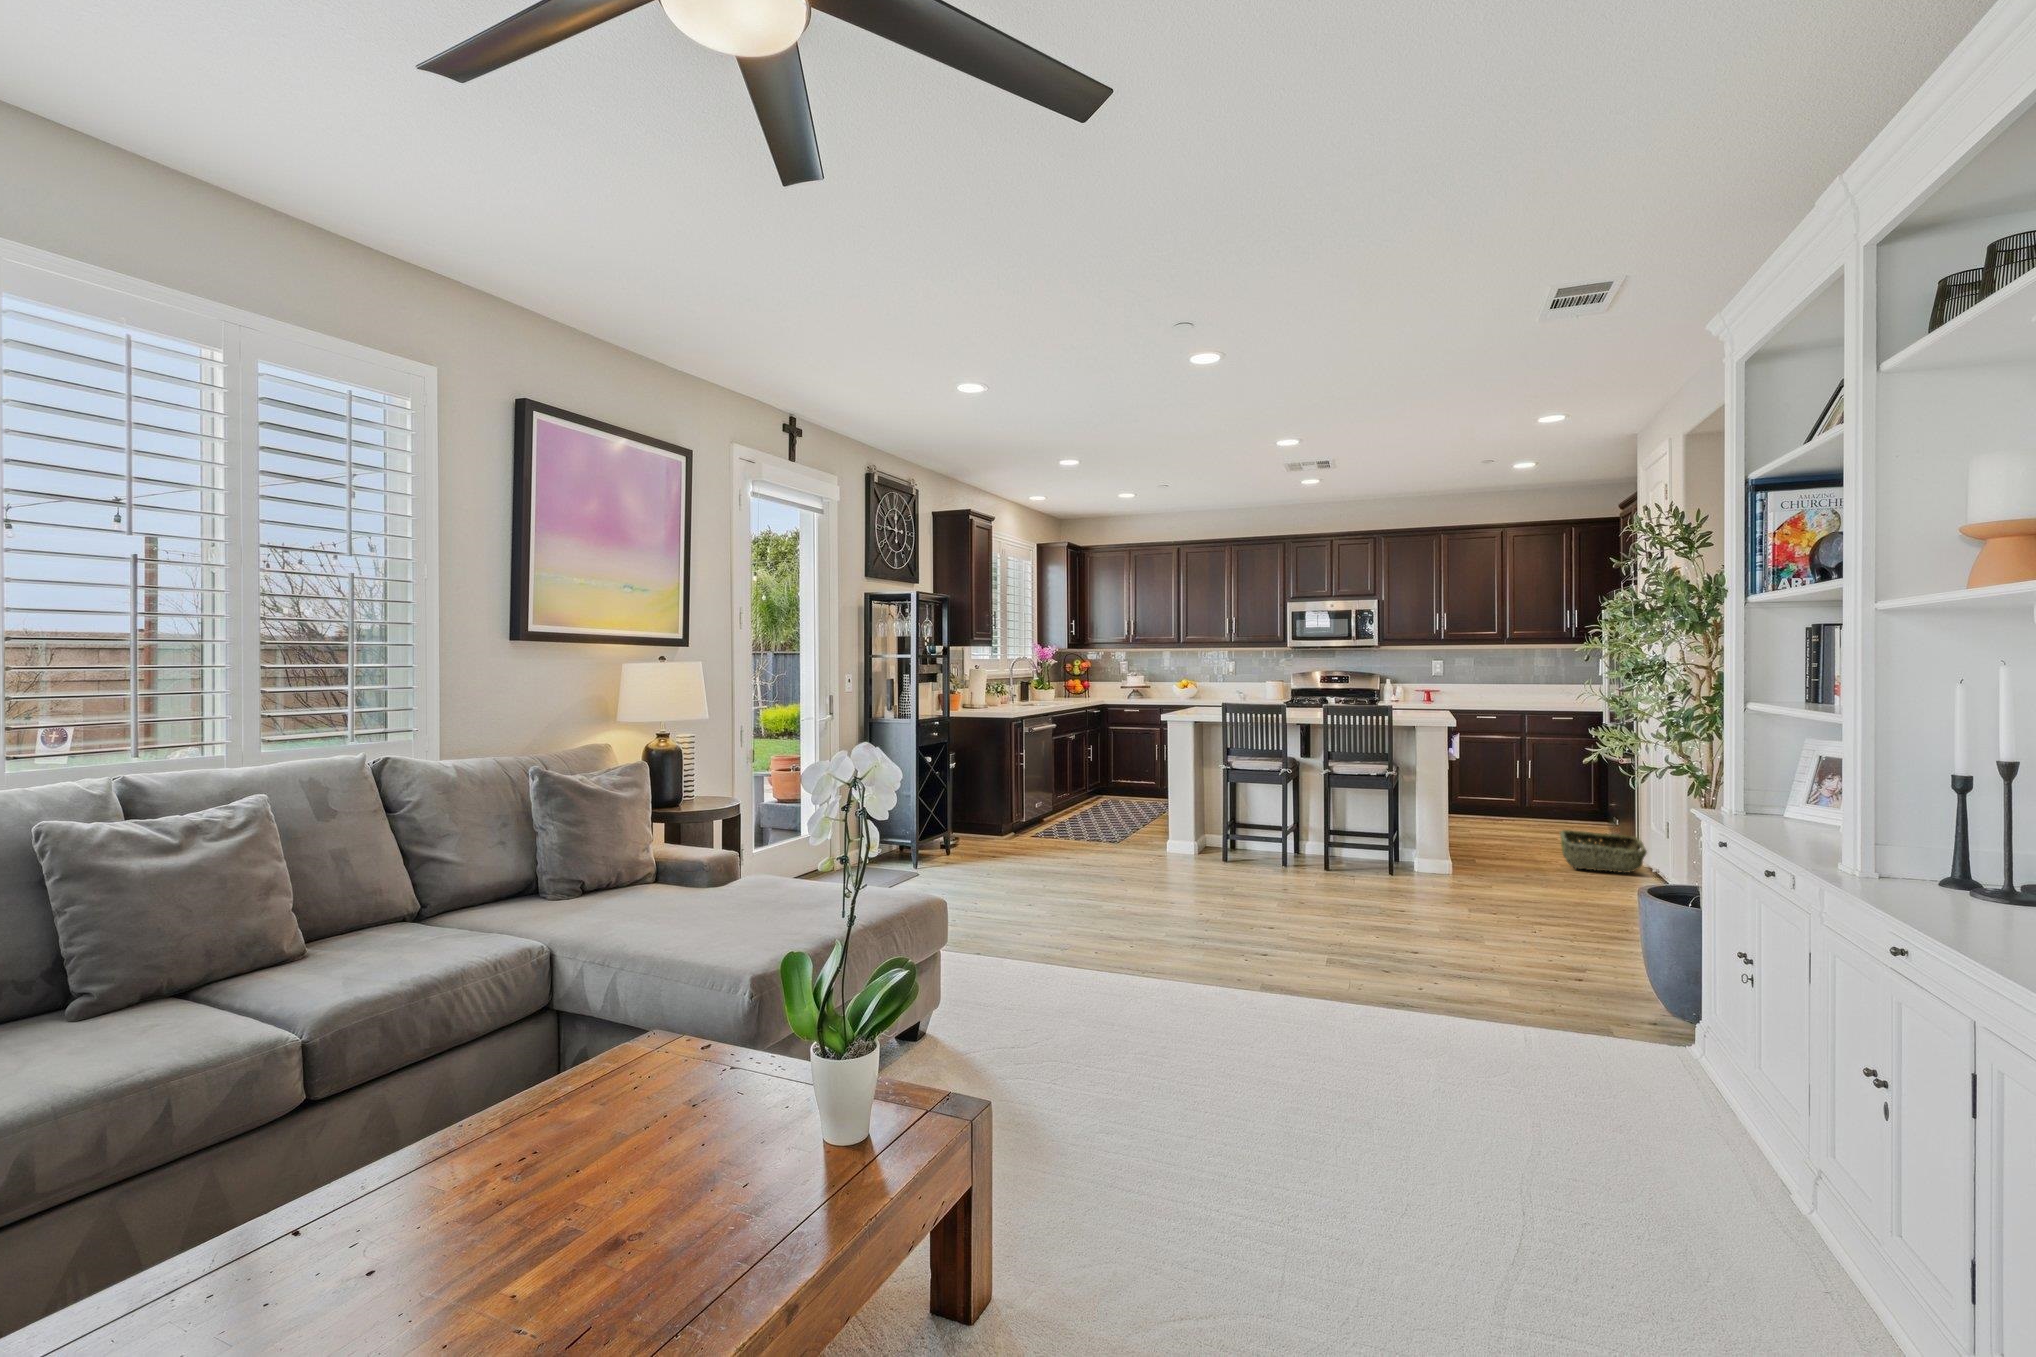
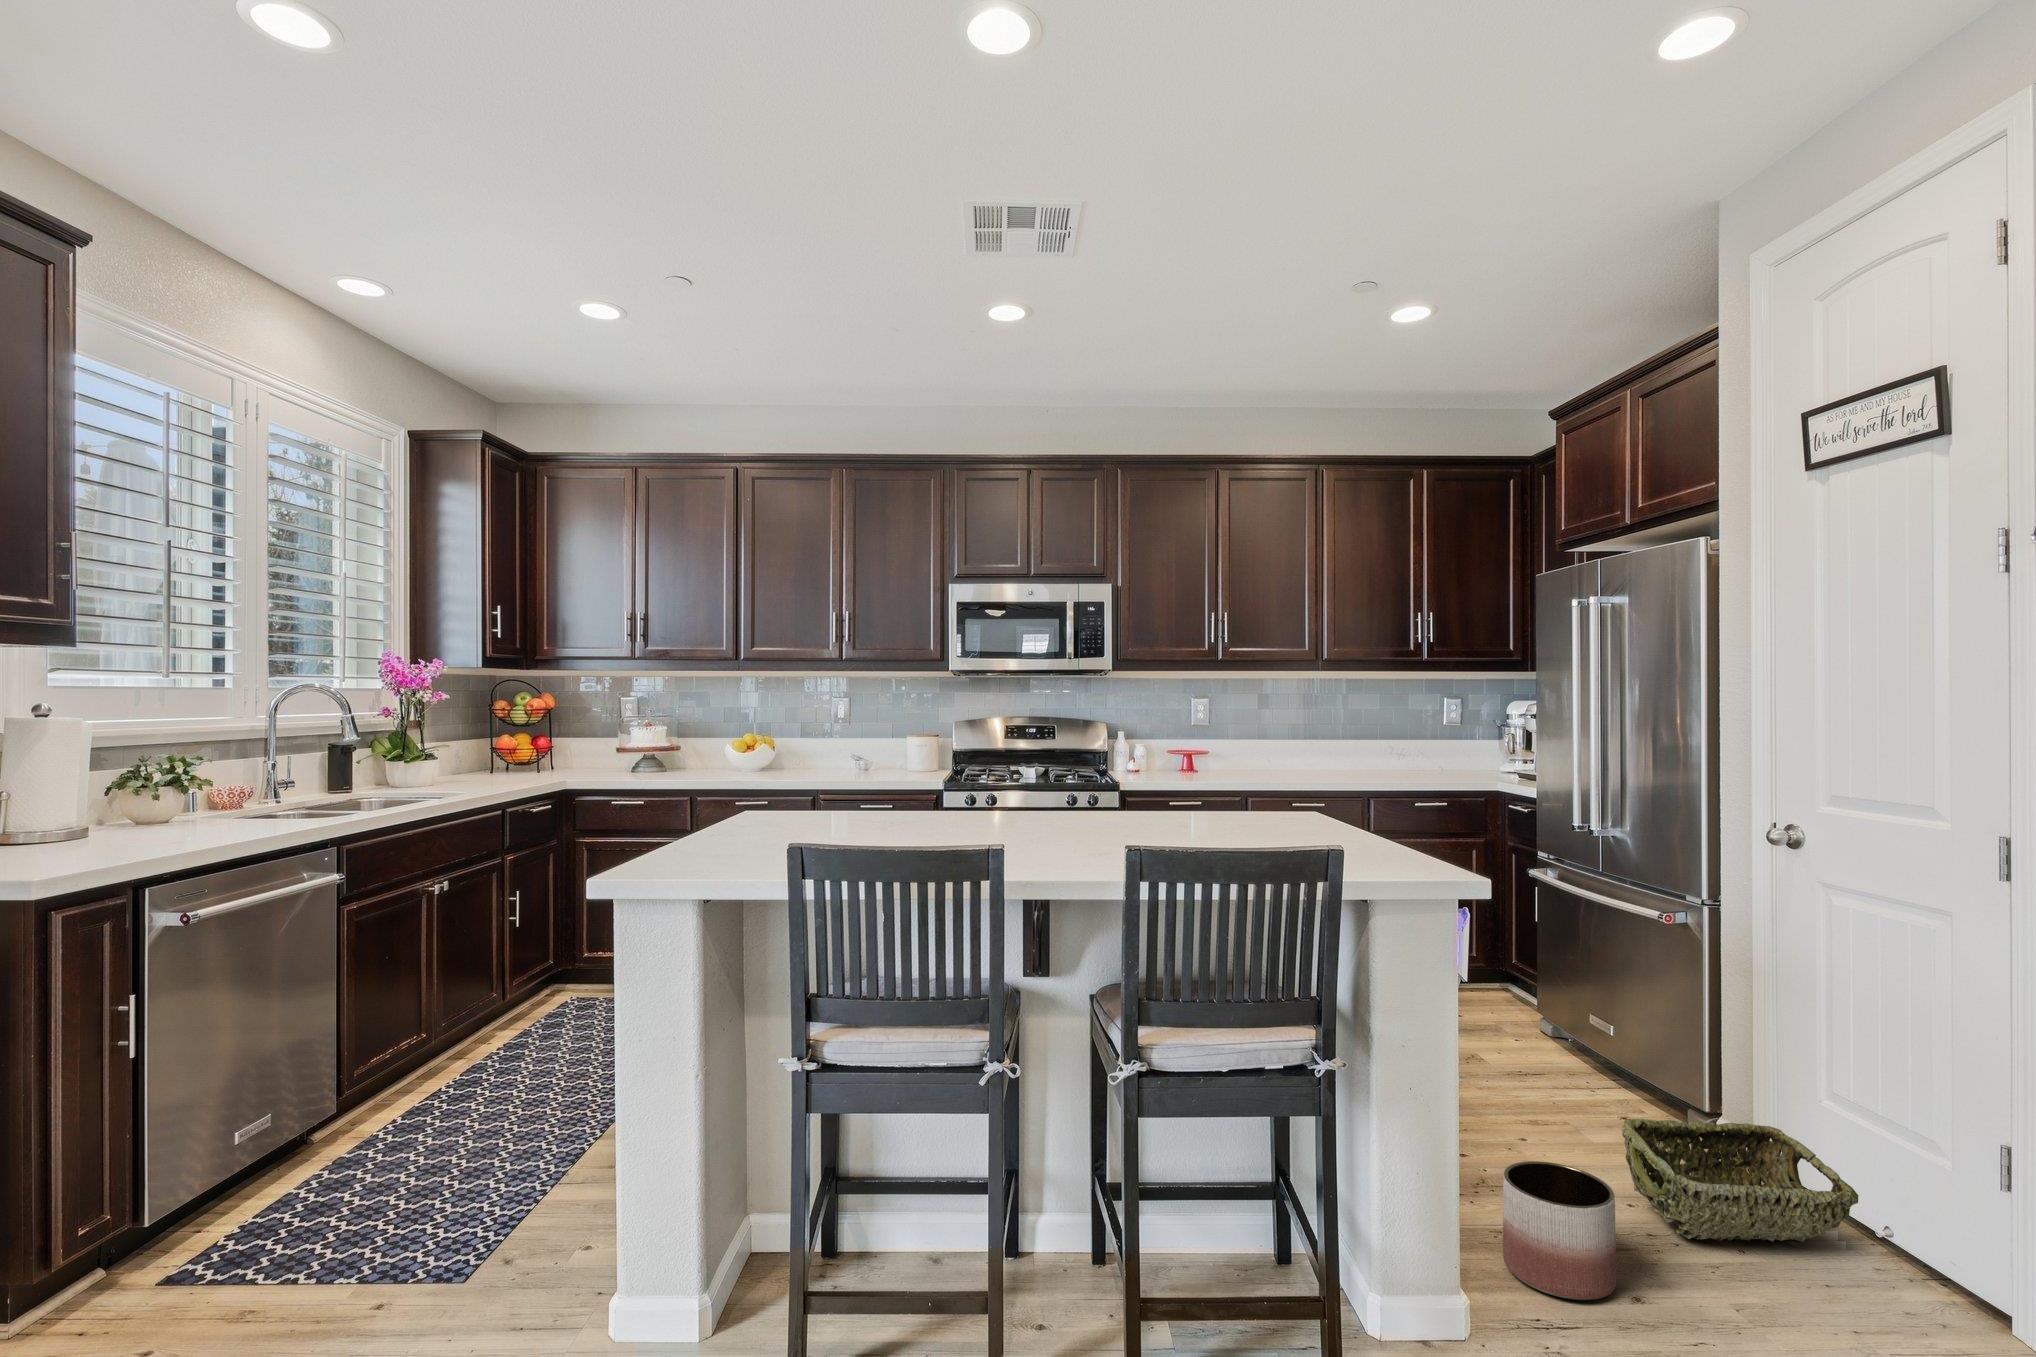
planter: none [1486,833,1528,873] -> present [1503,1161,1617,1300]

